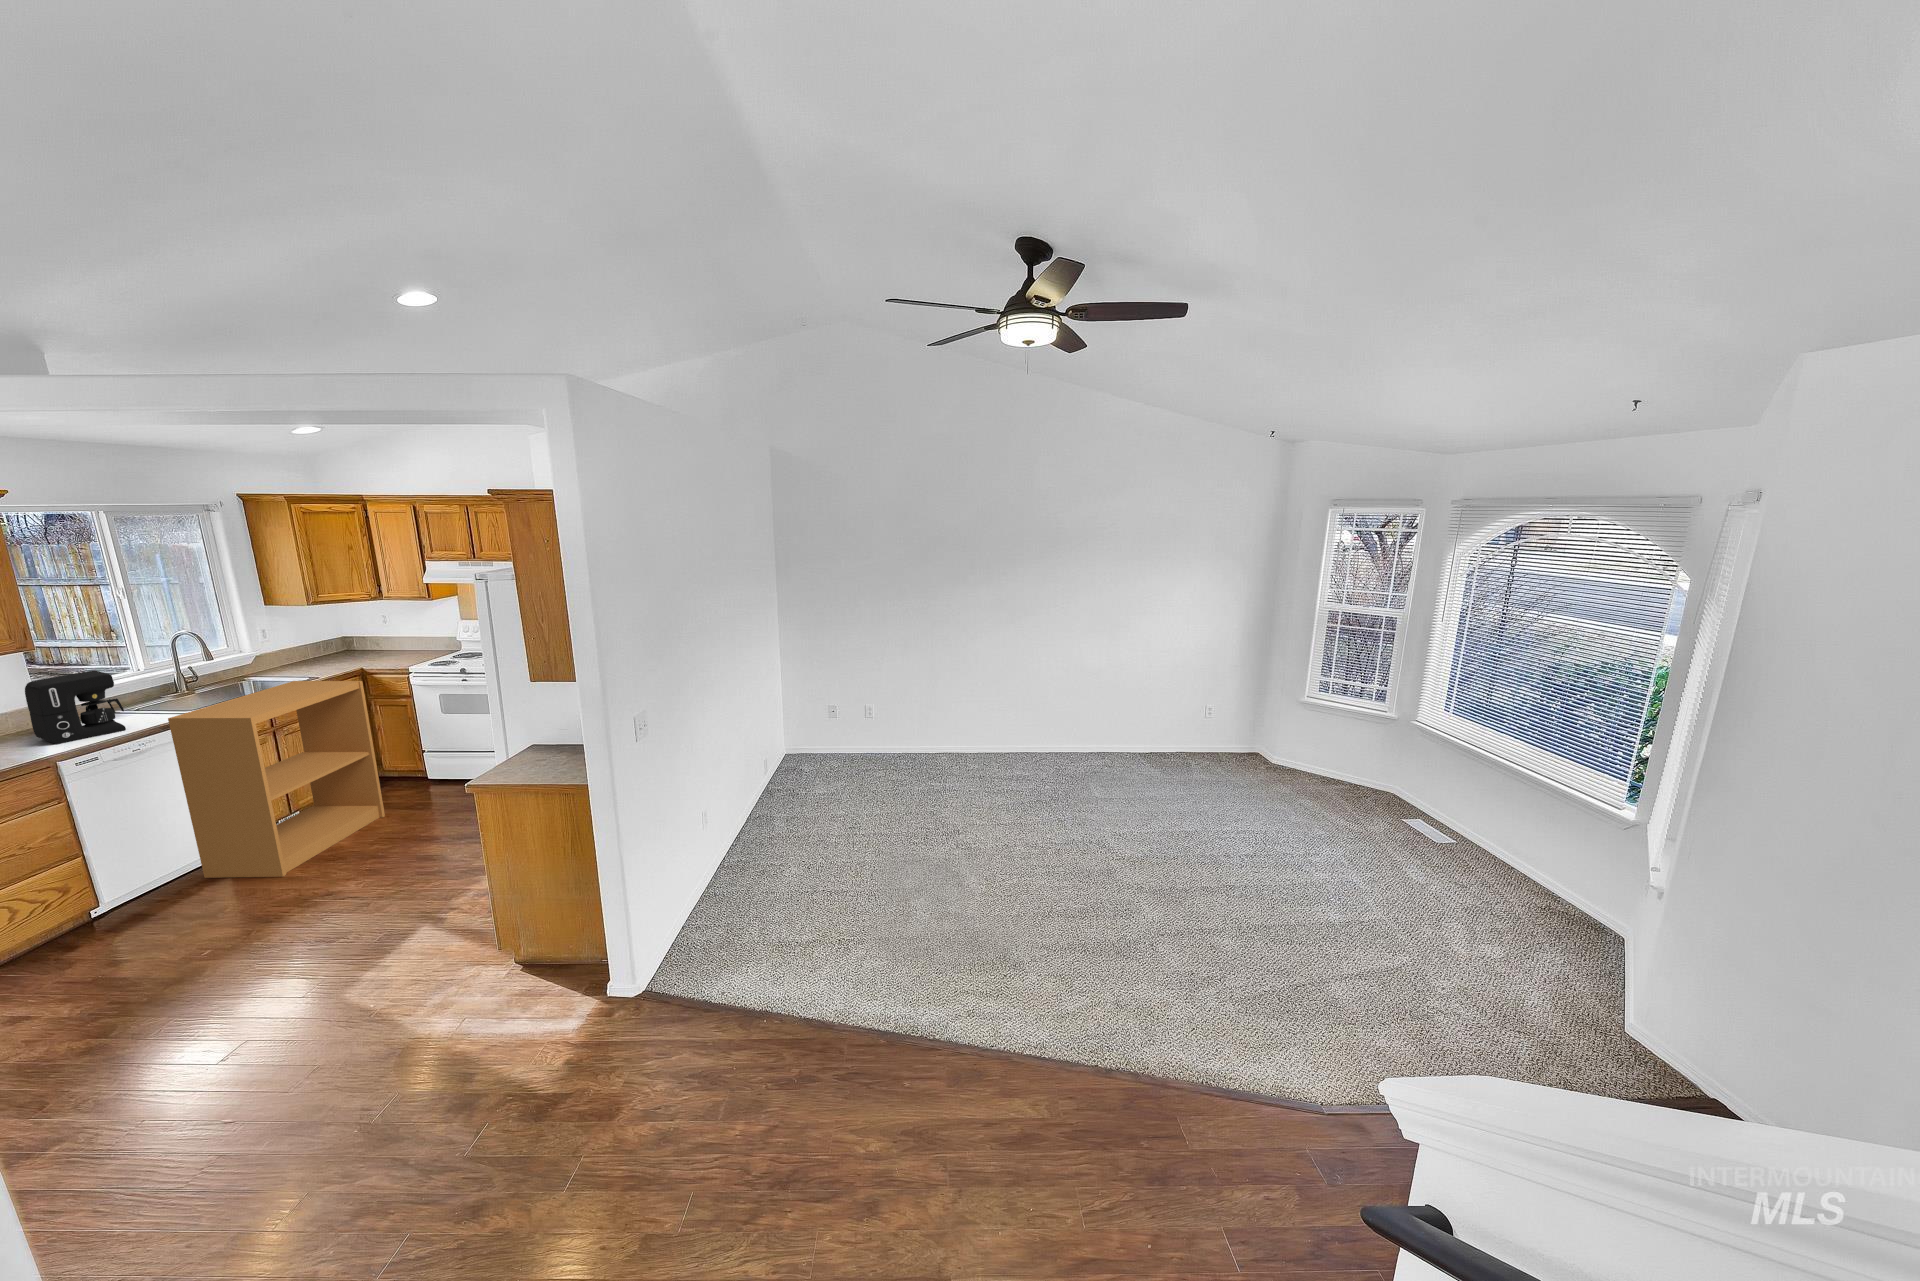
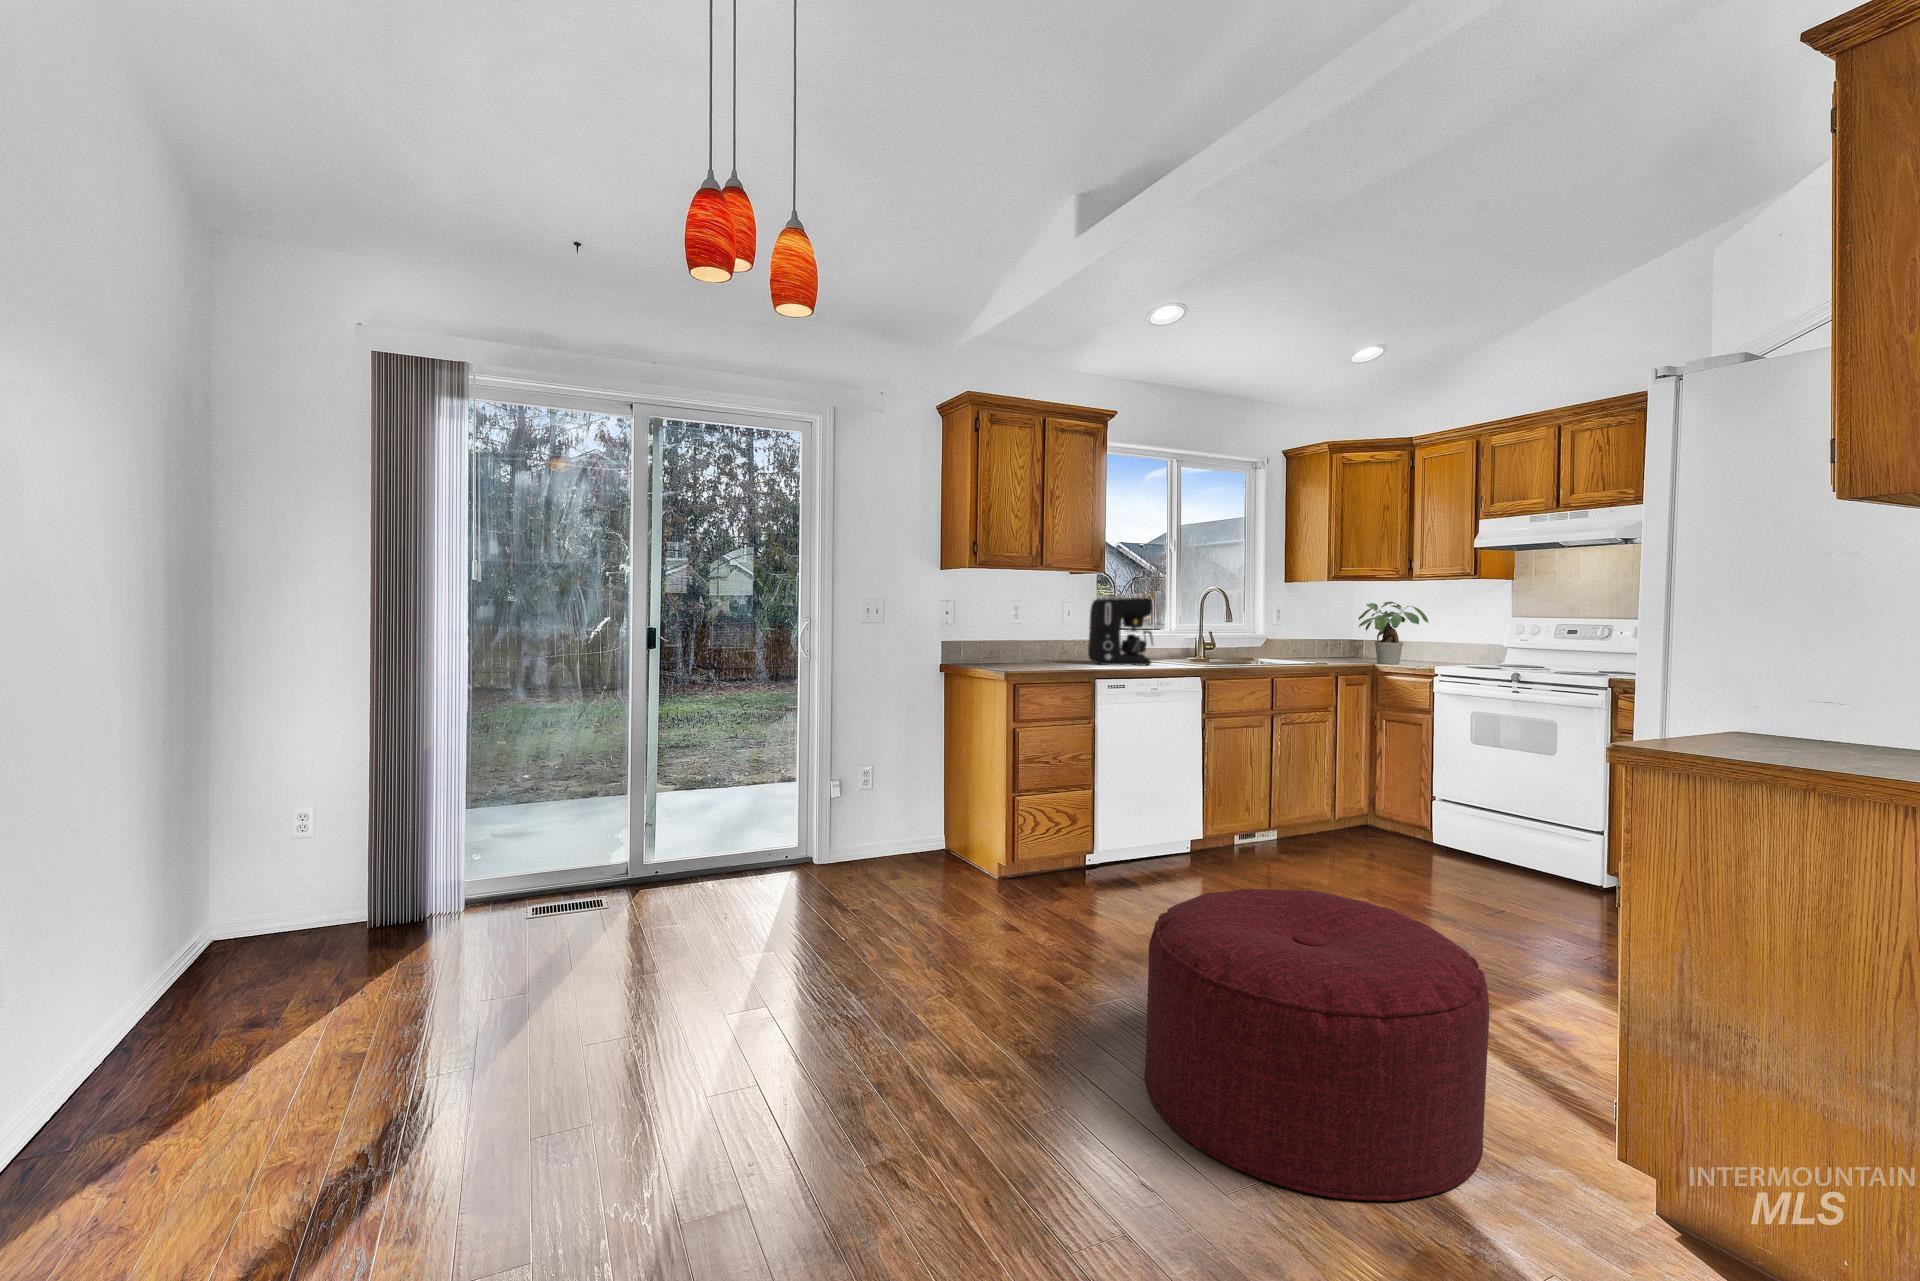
potted plant: none [343,617,402,662] -> present [1359,602,1428,664]
bookshelf: present [168,681,385,878] -> none [1179,652,1383,892]
ottoman: none [192,883,442,1078] -> present [1144,889,1489,1201]

